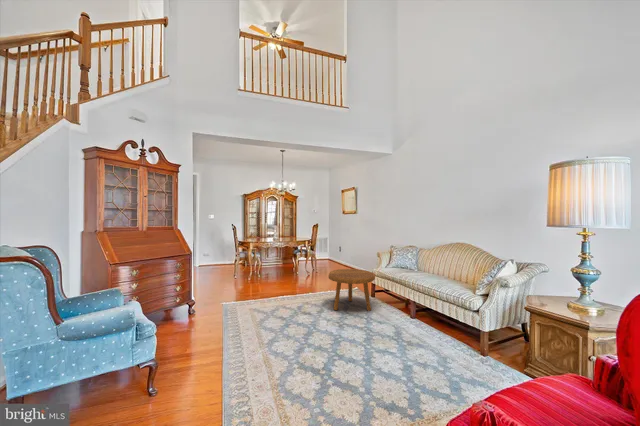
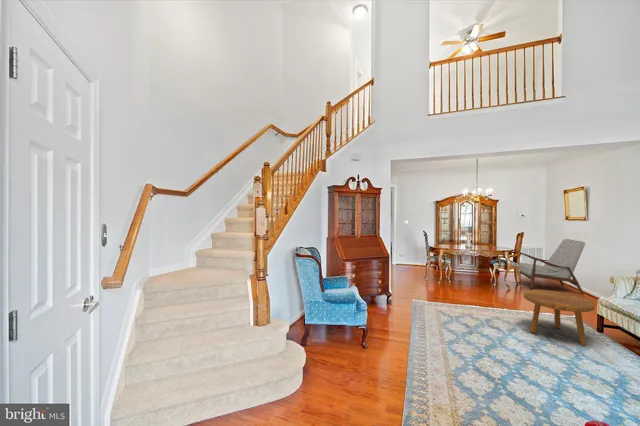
armchair: none [313,227,358,275] -> present [517,239,585,295]

